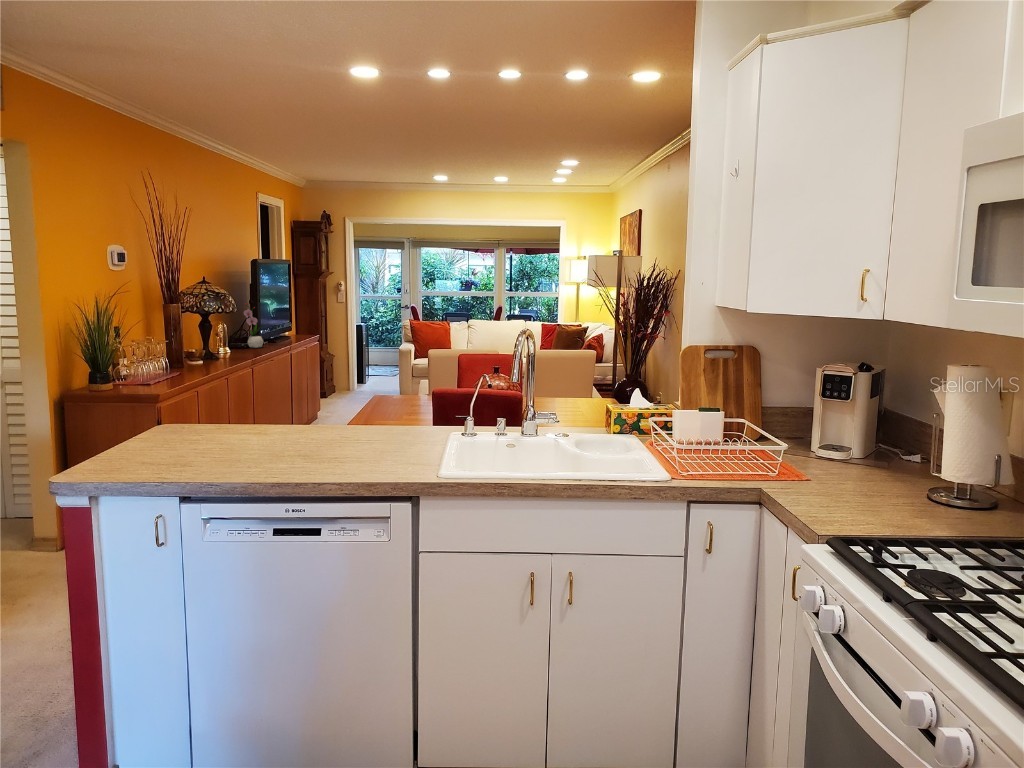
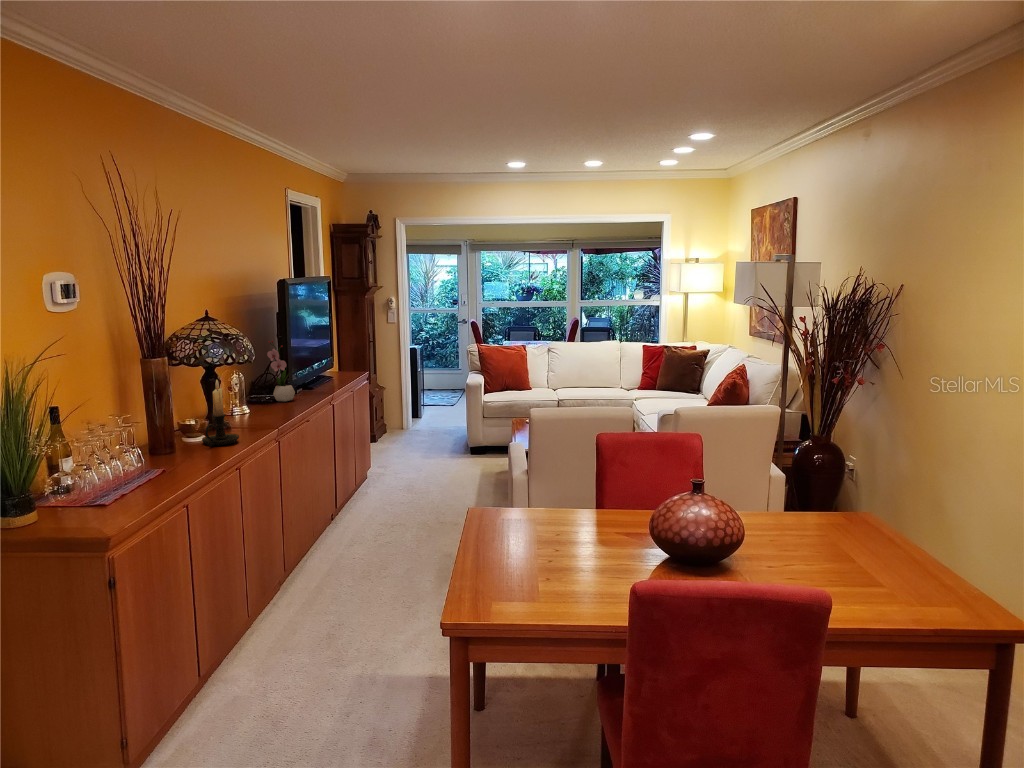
candle holder: none [201,320,226,364] -> present [202,380,239,447]

